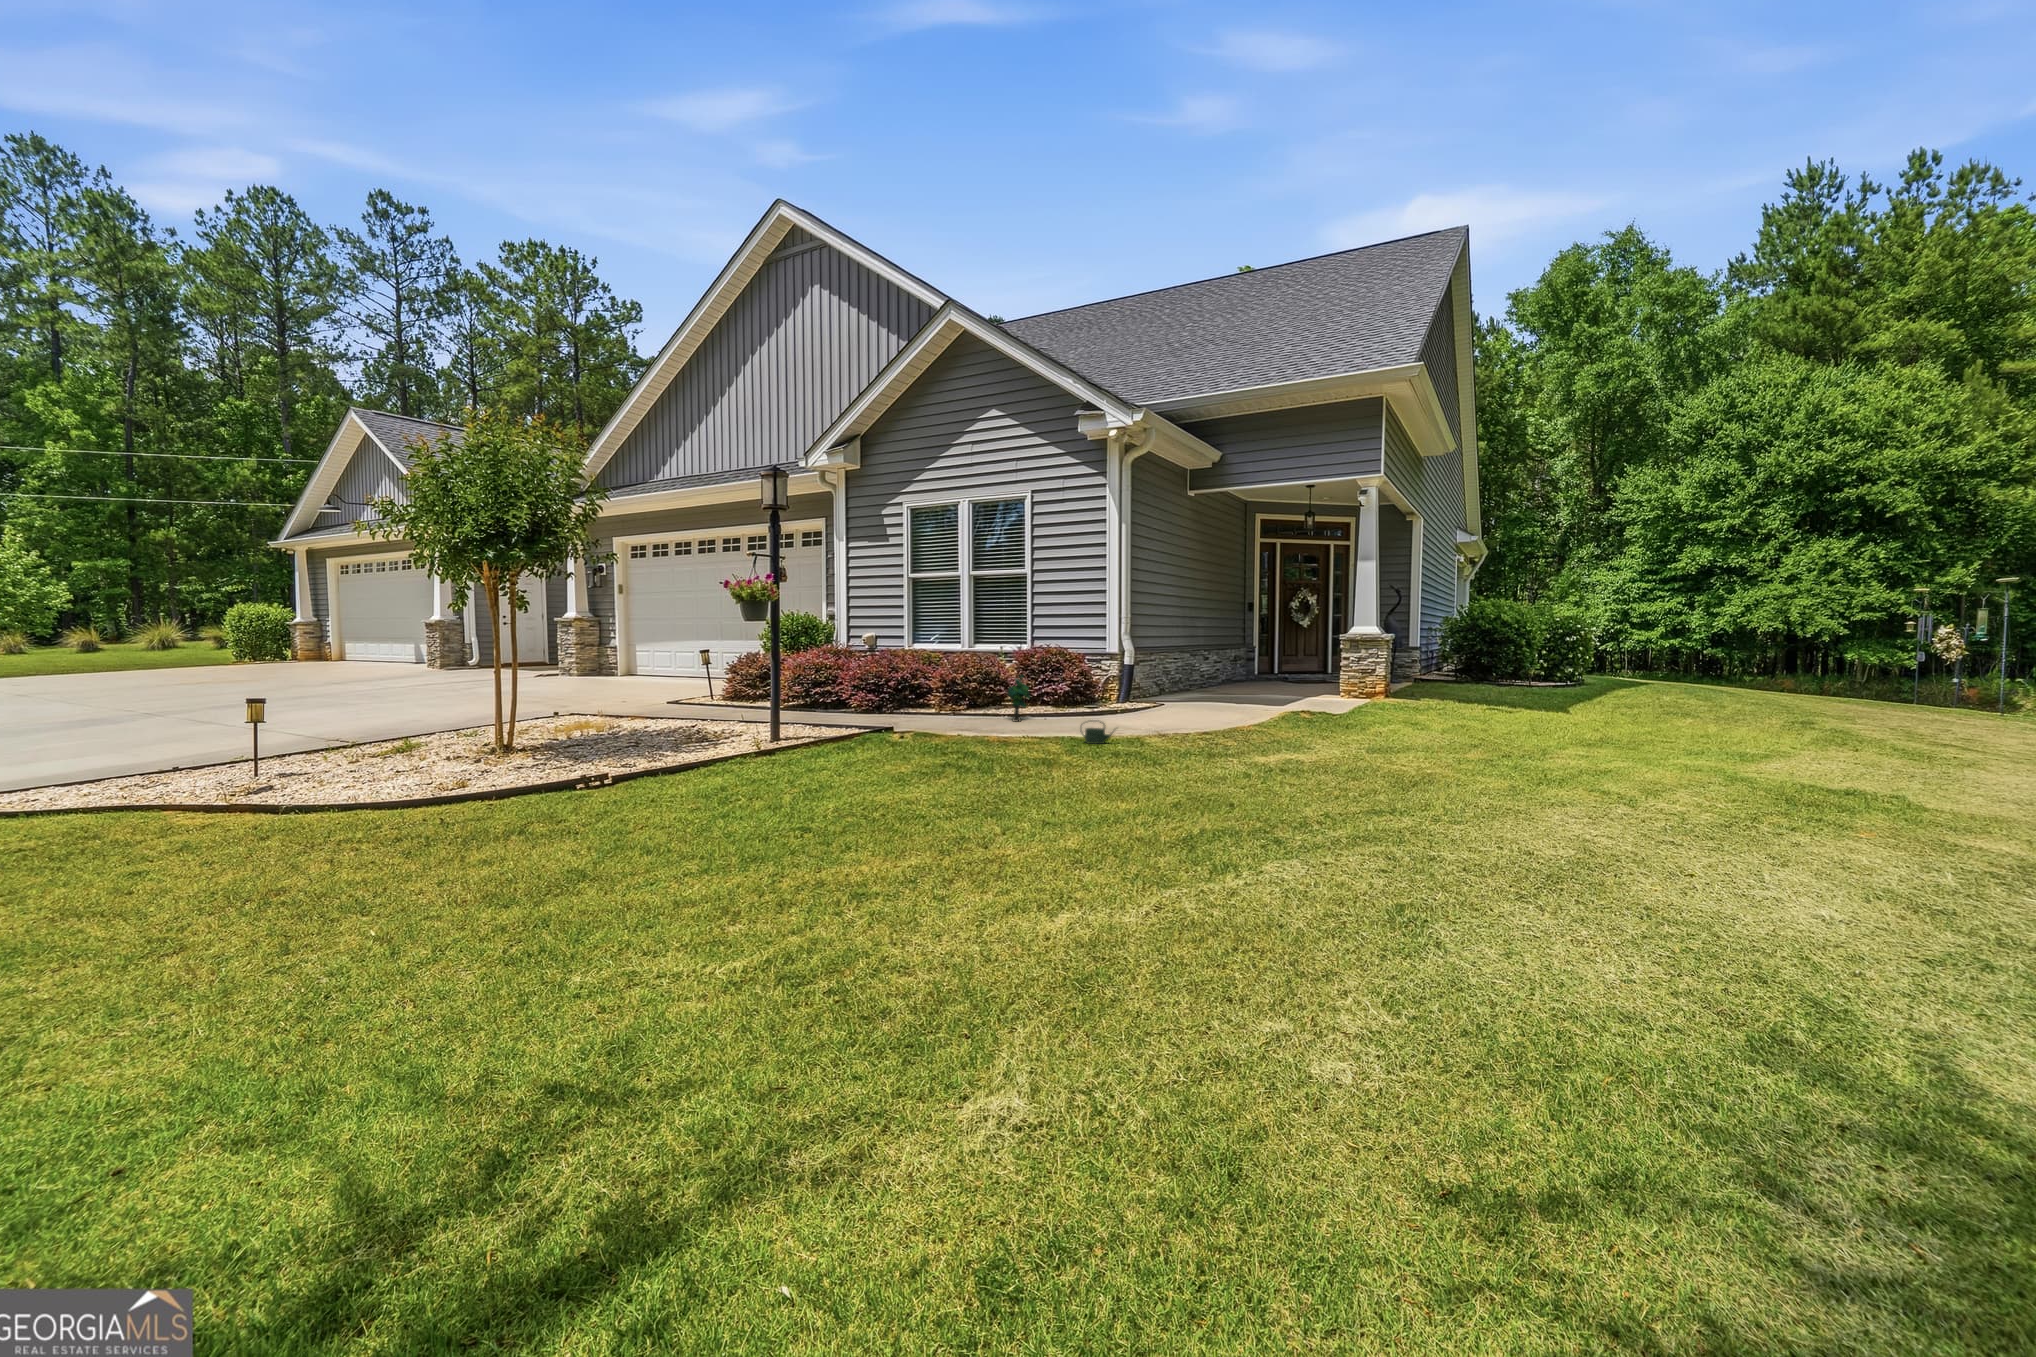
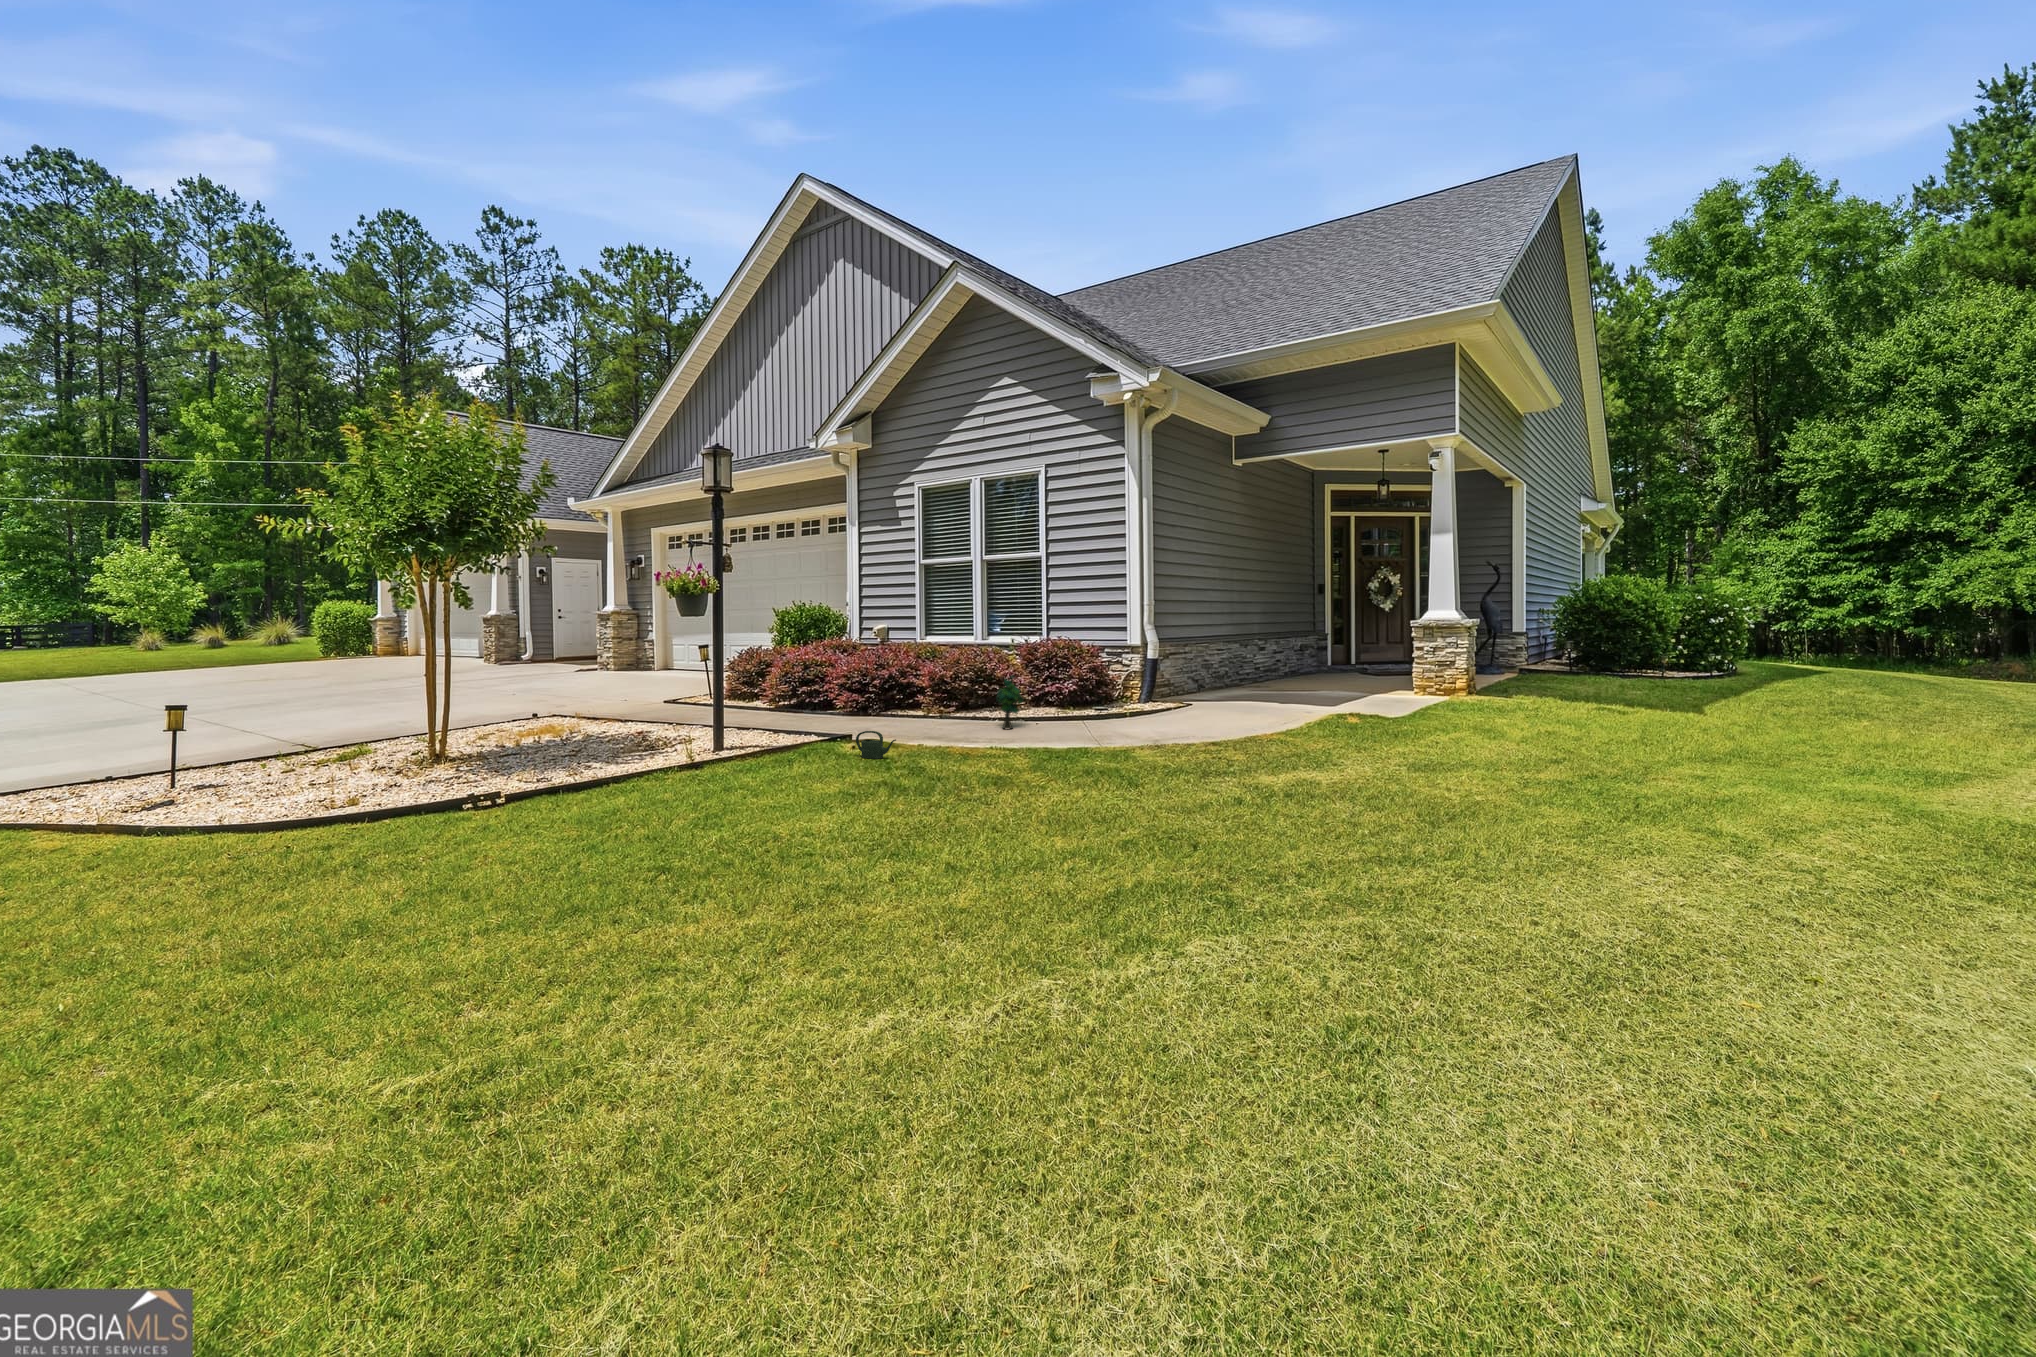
watering can: present [1080,722,1113,744] -> present [856,731,896,759]

